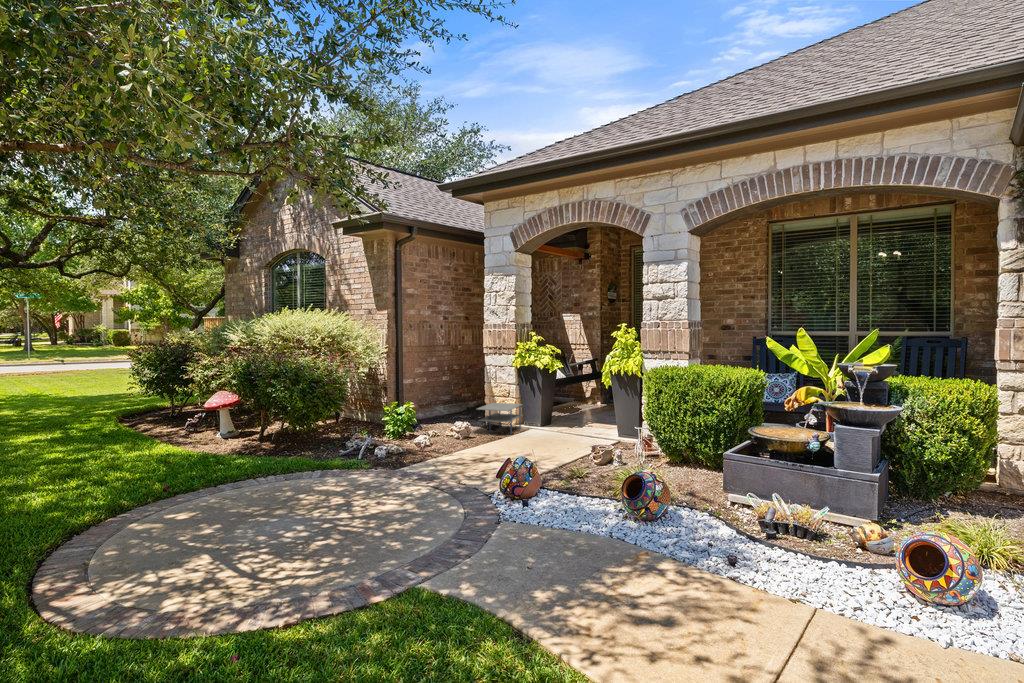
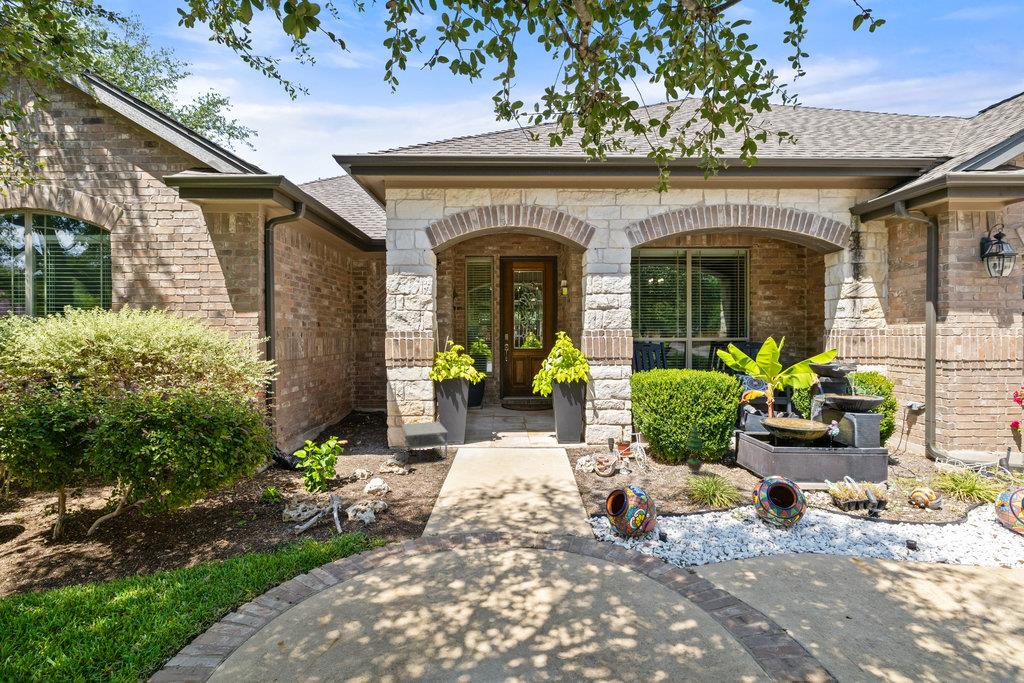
potted tree: none [688,424,709,481] -> present [686,424,703,473]

